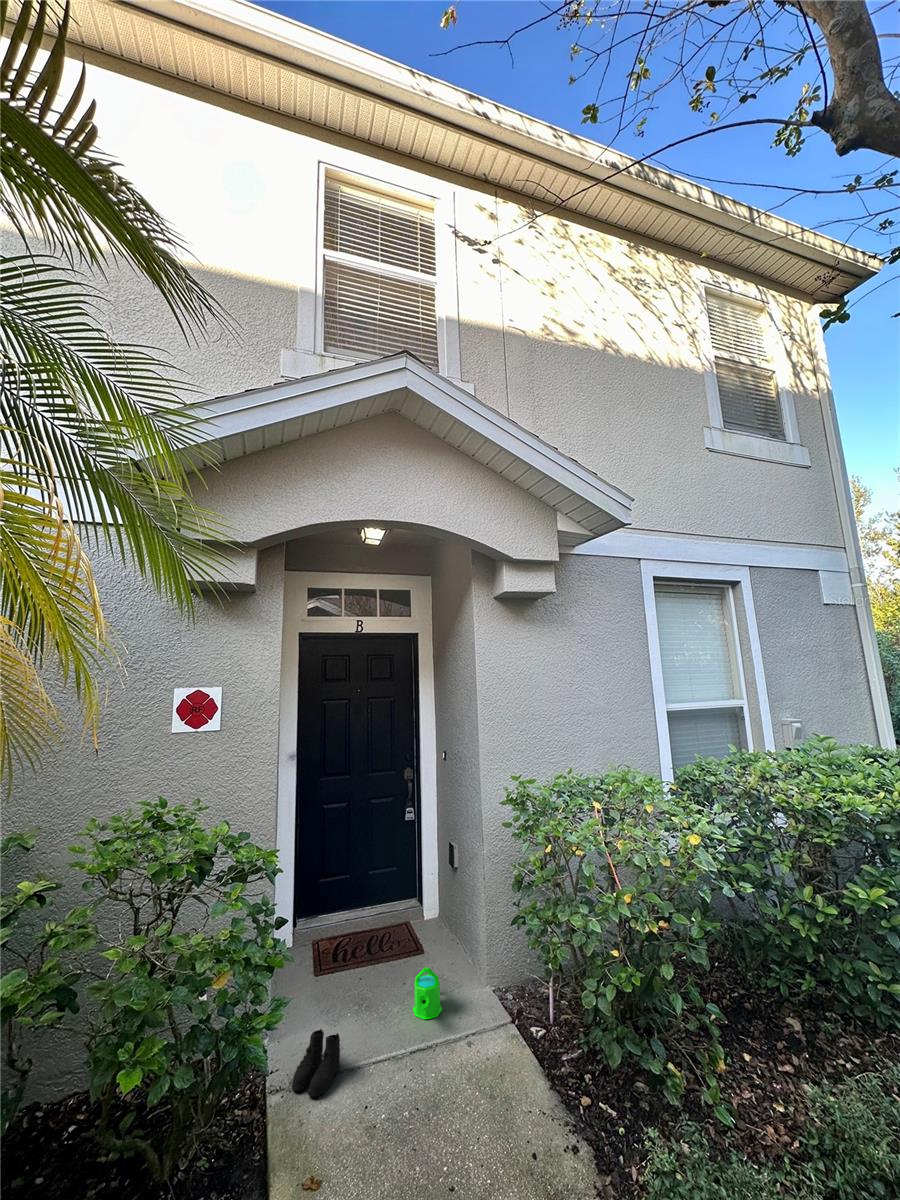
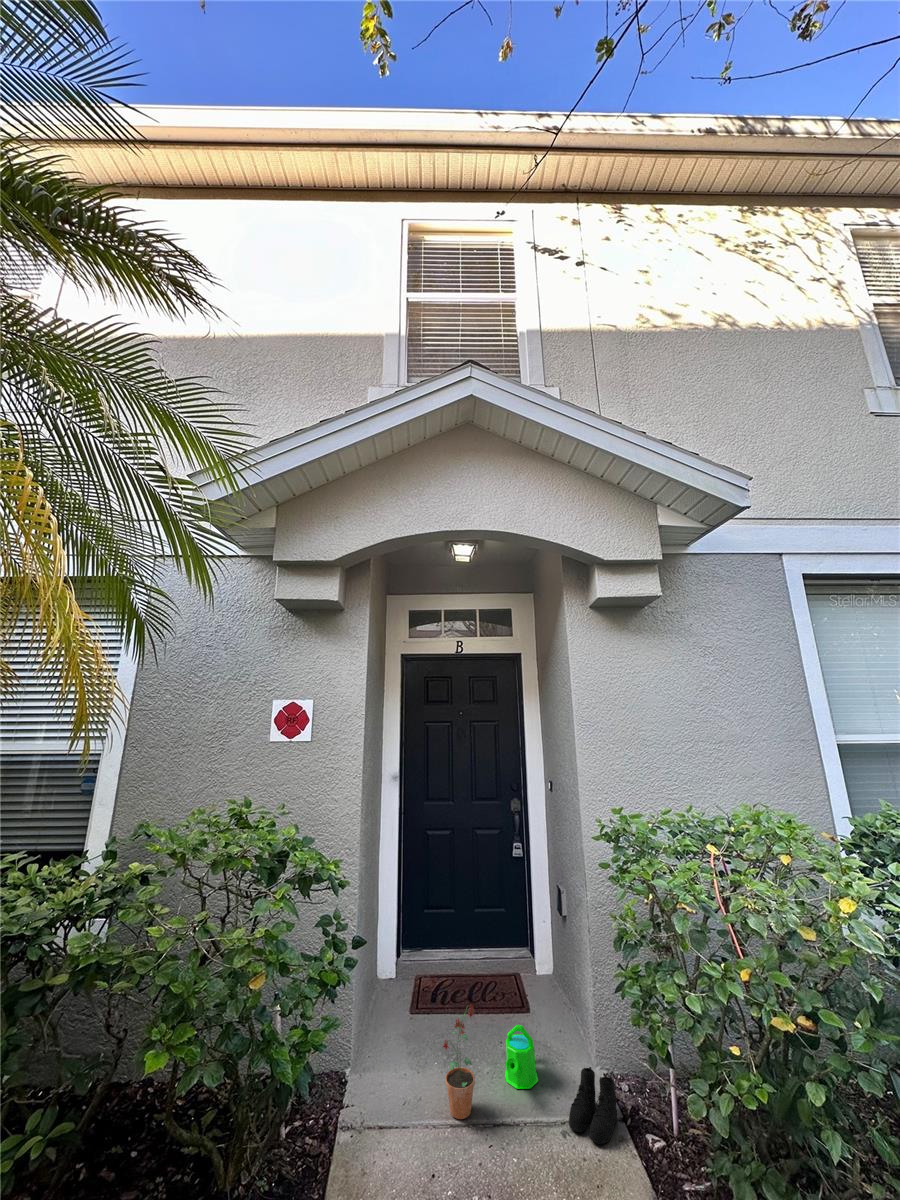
potted plant: none [364,958,394,1056] -> present [443,1005,475,1119]
boots: present [292,1029,340,1097] -> present [569,1067,617,1144]

